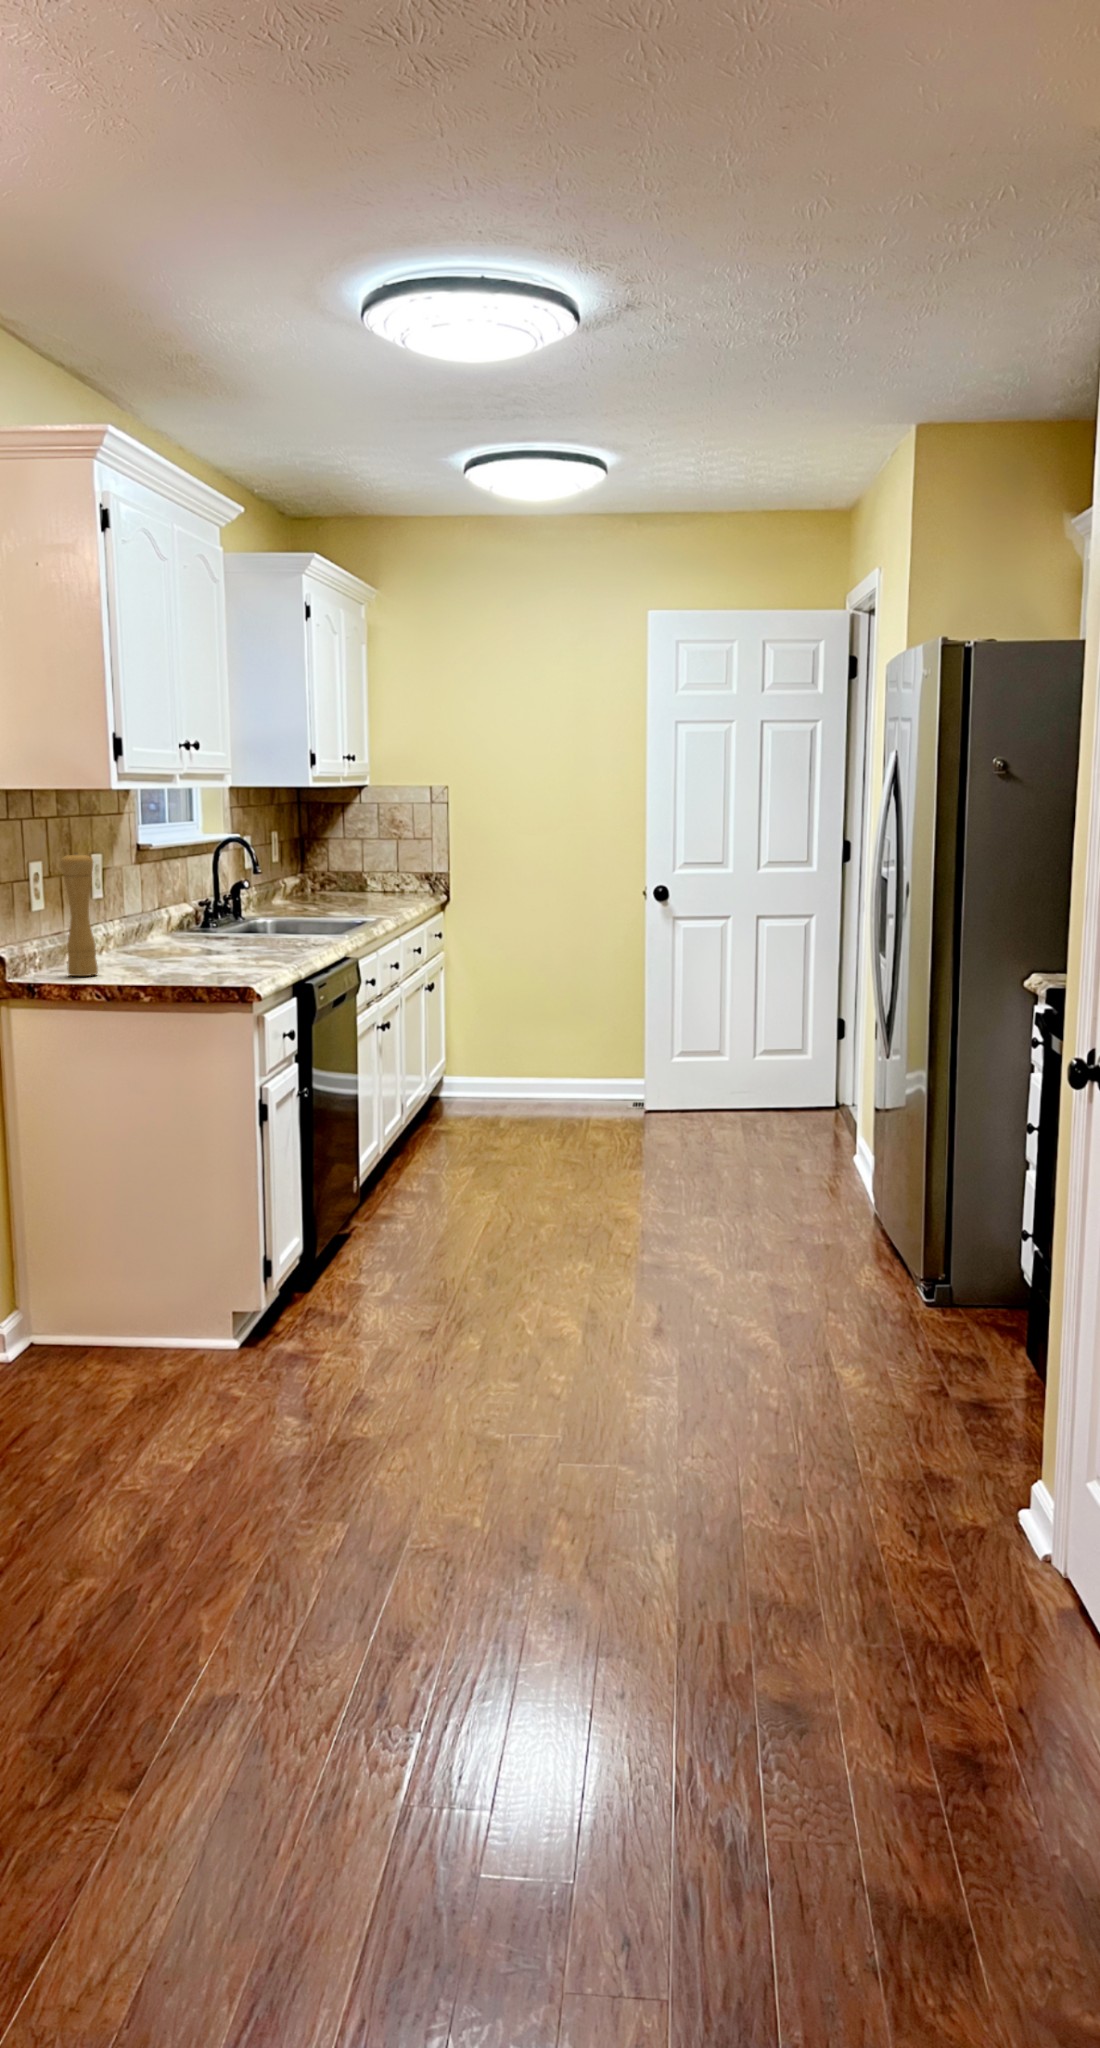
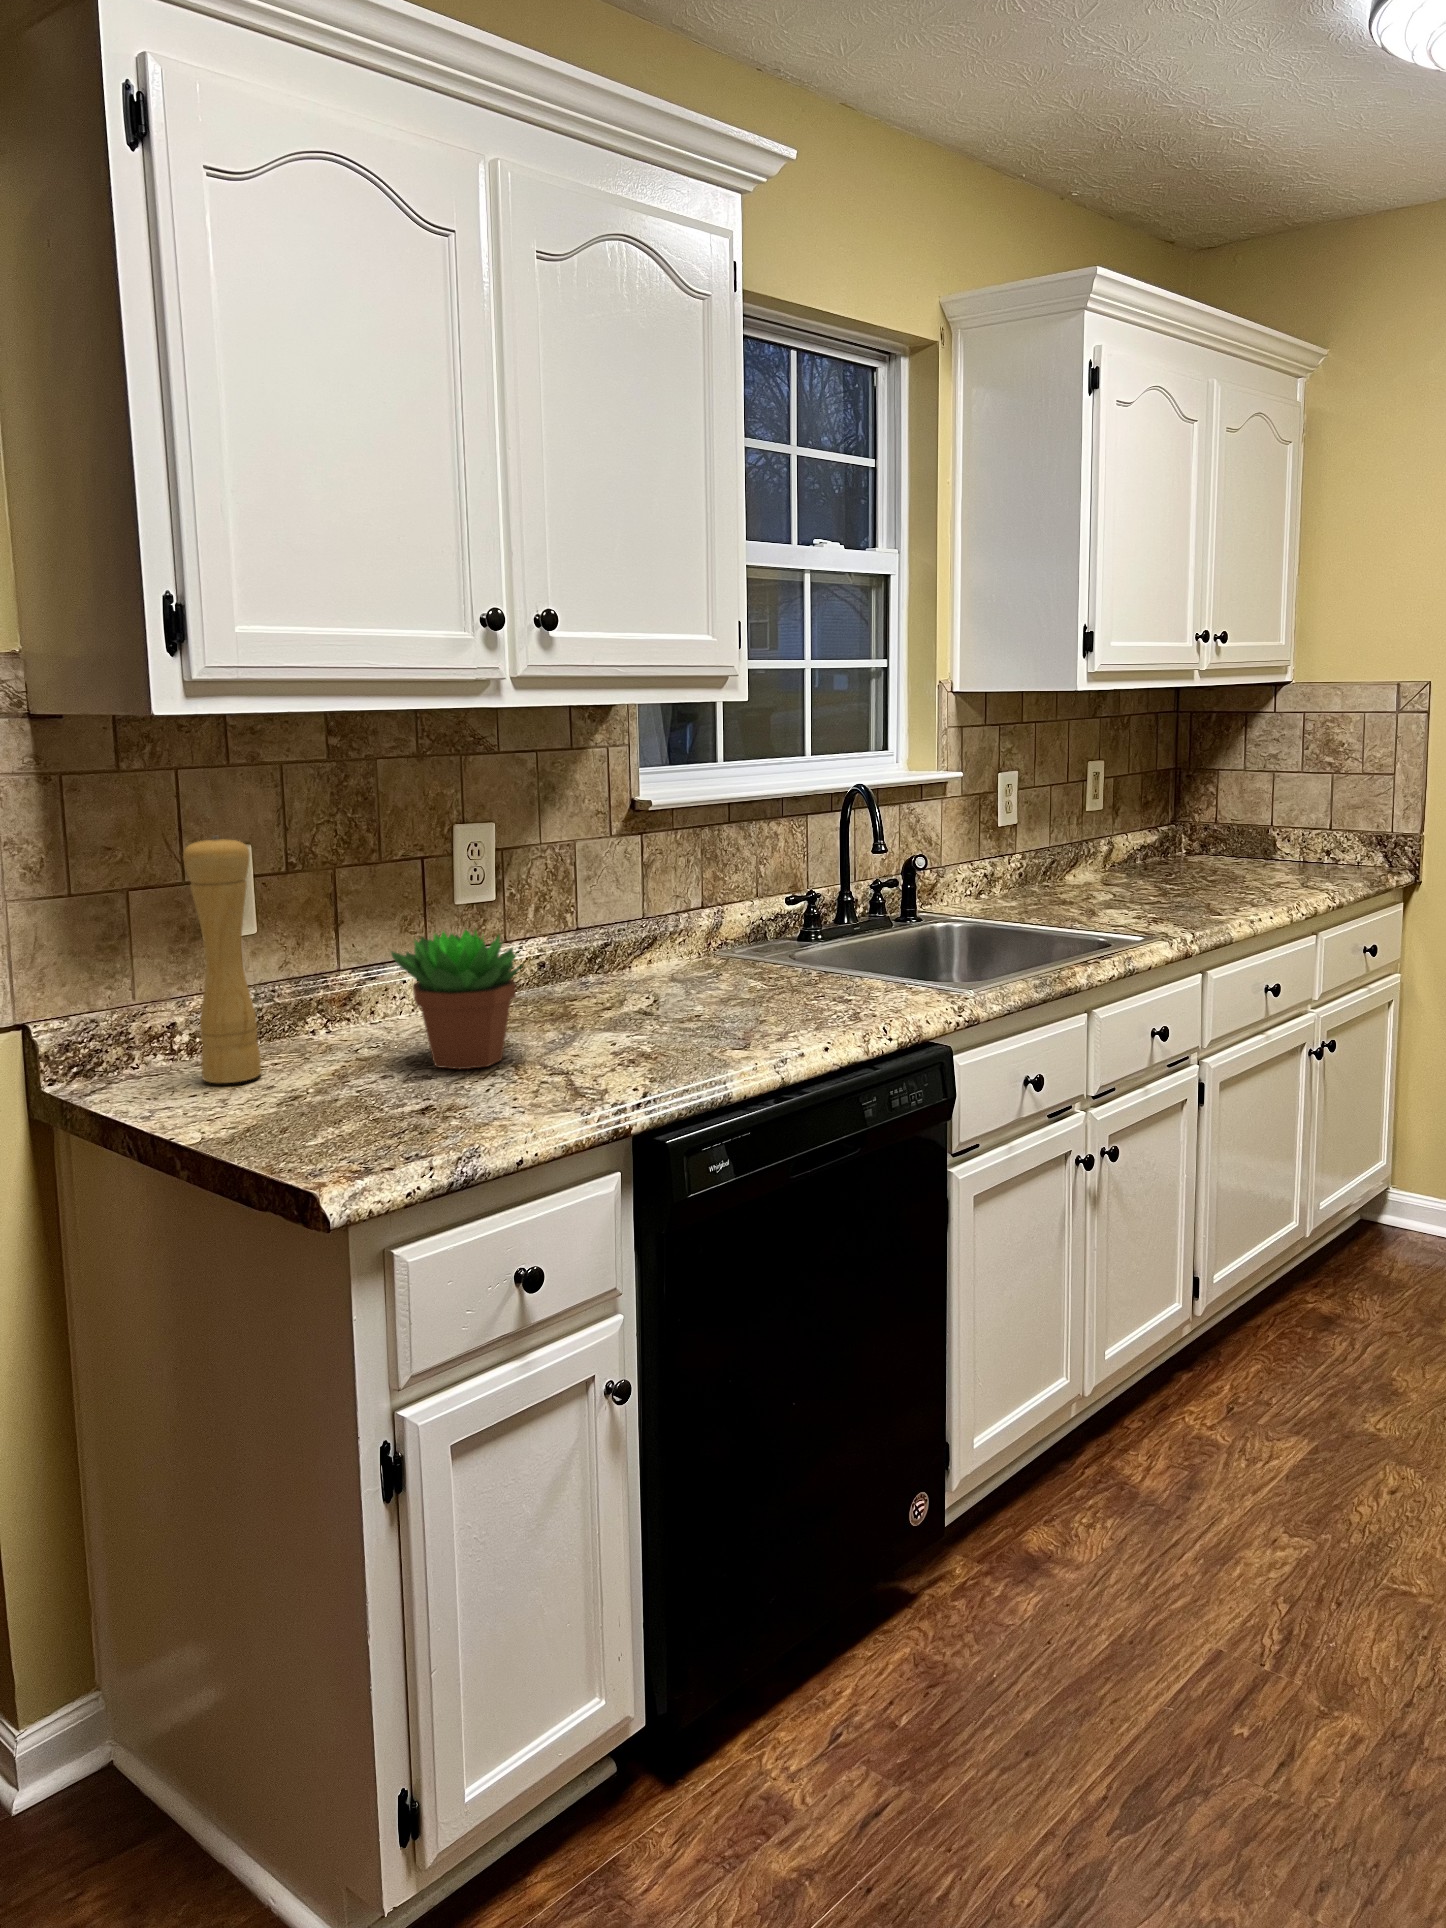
succulent plant: none [138,898,204,967] -> present [391,930,523,1069]

